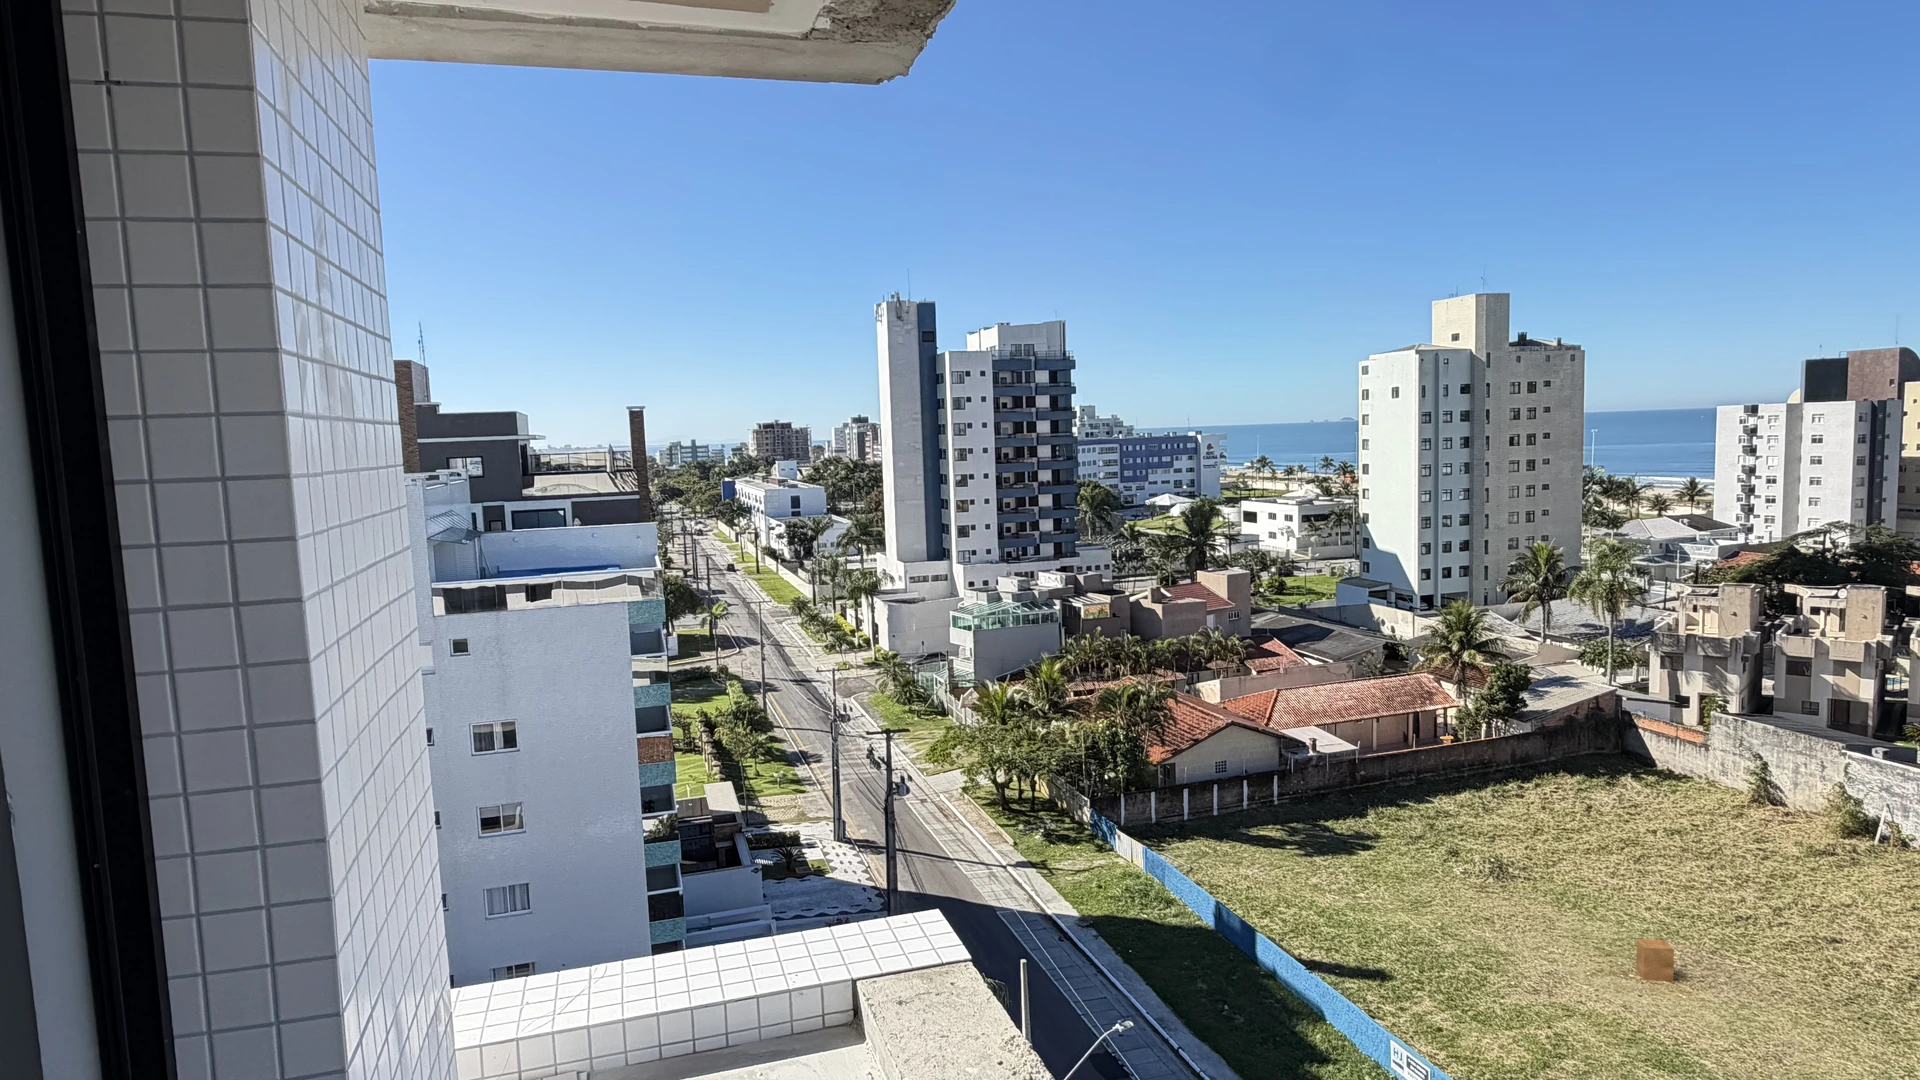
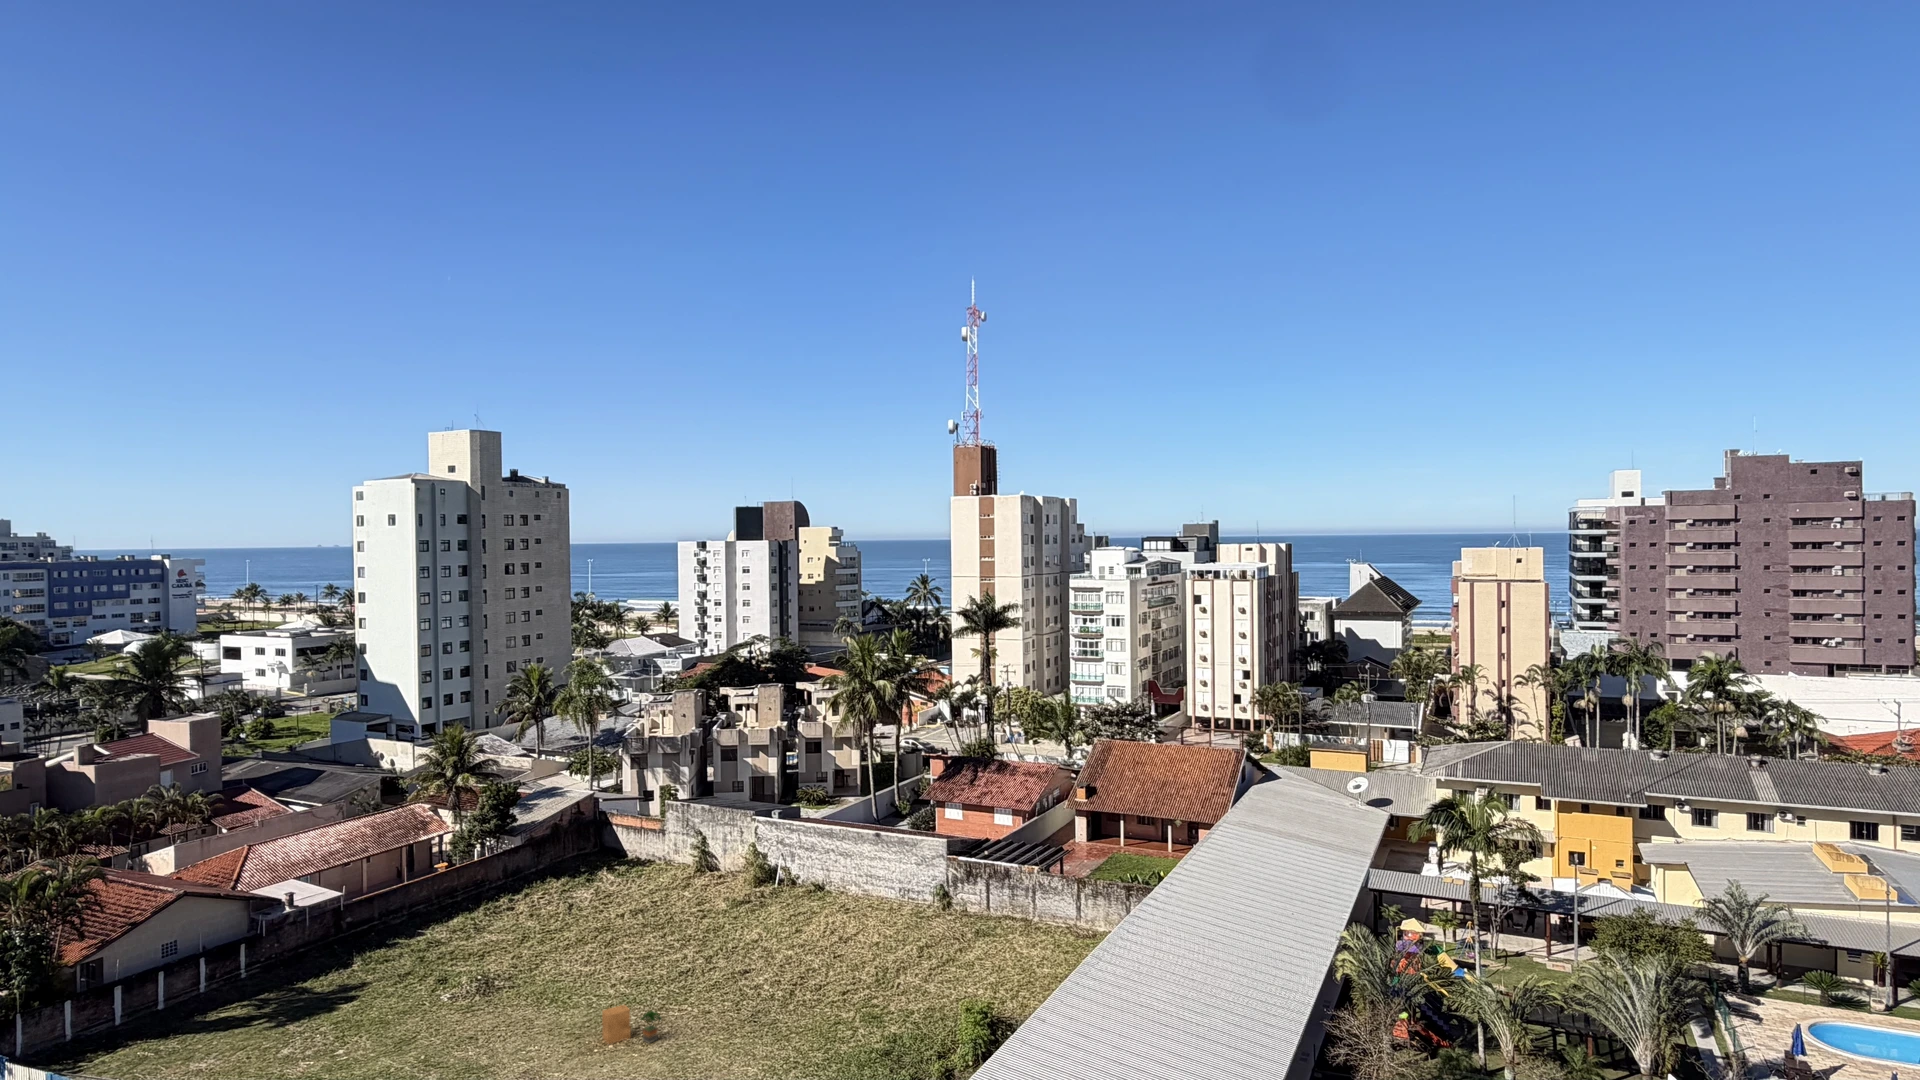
potted tree: none [1687,958,1719,996] -> present [641,1011,662,1043]

